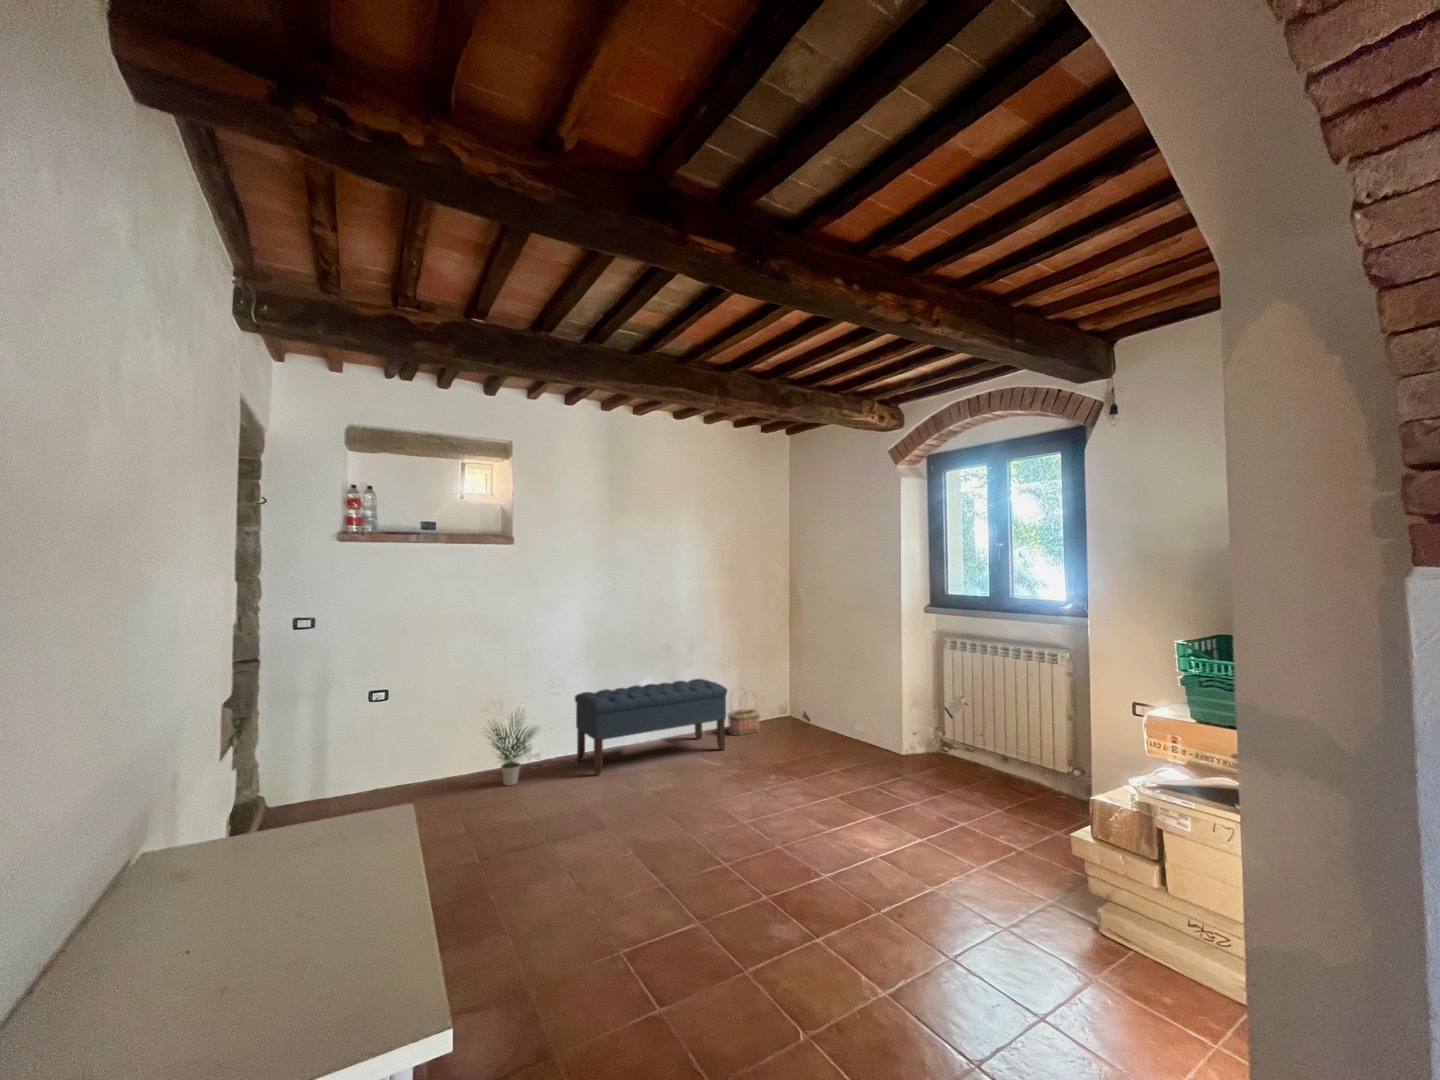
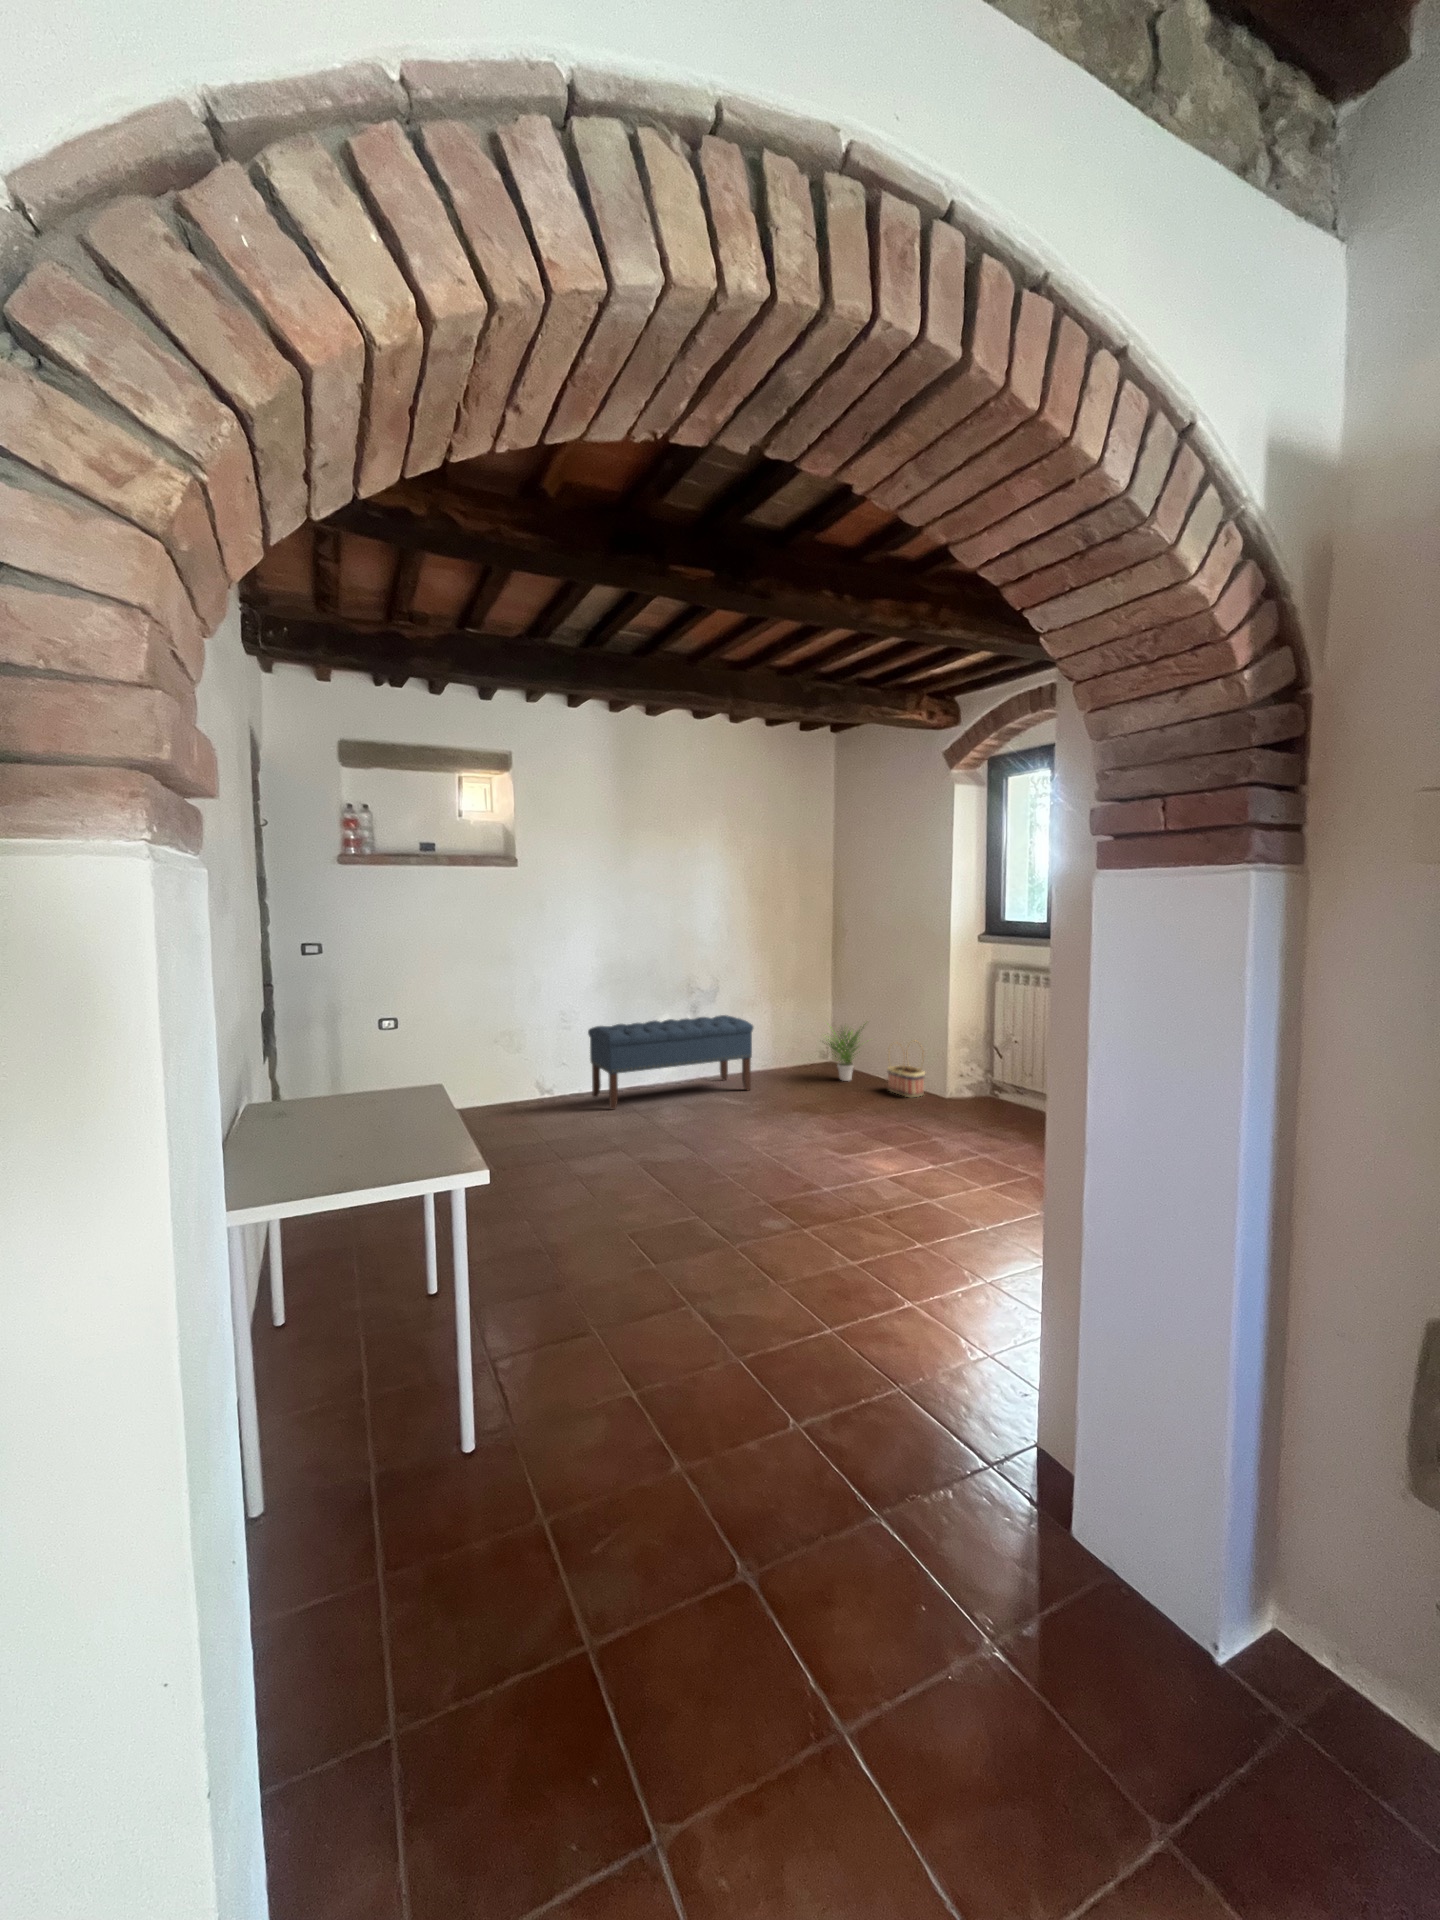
basket: present [728,693,760,735] -> present [887,1041,925,1097]
potted plant: present [489,714,537,786] -> present [826,1023,866,1081]

